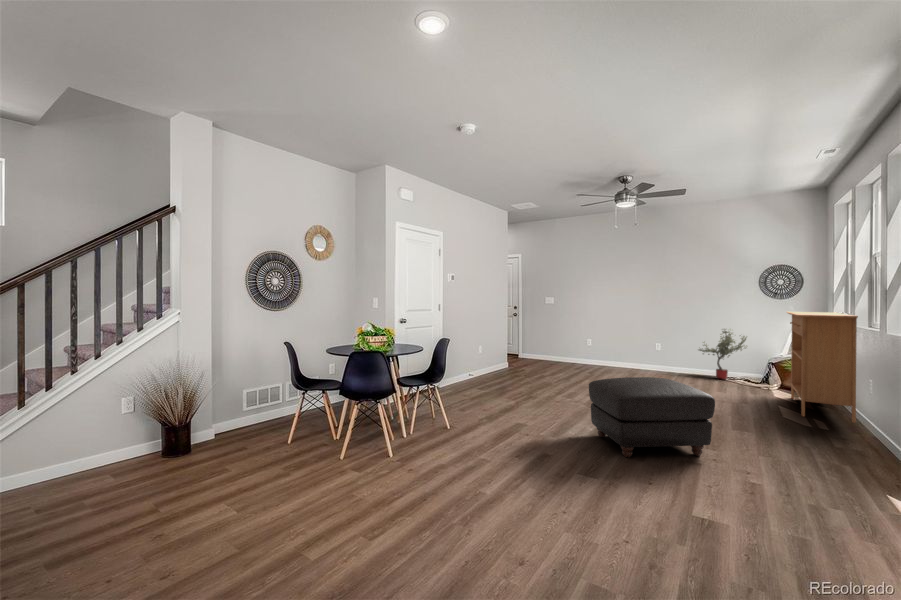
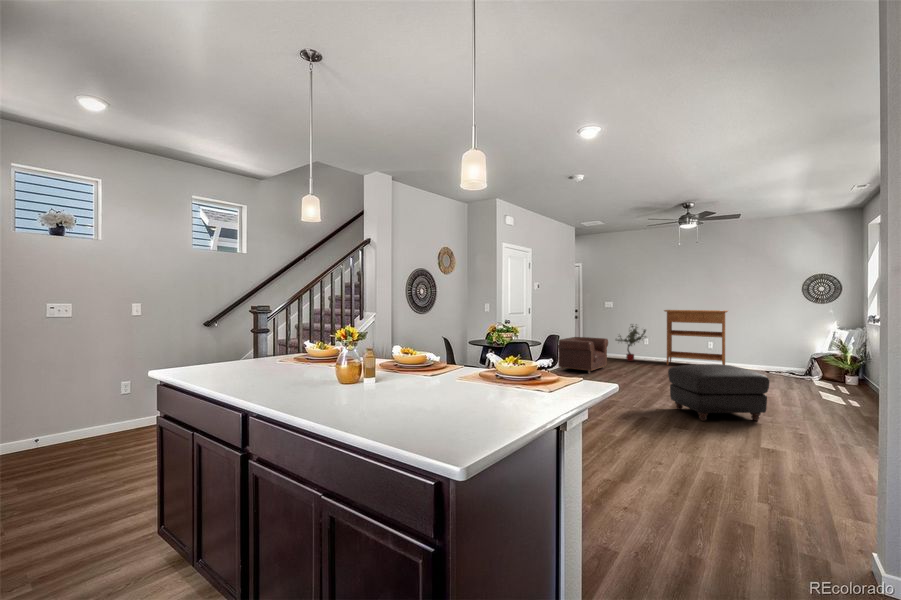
console table: present [787,312,858,423] -> present [664,310,728,365]
potted tree: present [699,329,747,380] -> present [616,325,646,361]
armchair: none [477,338,542,382] -> present [558,337,608,373]

